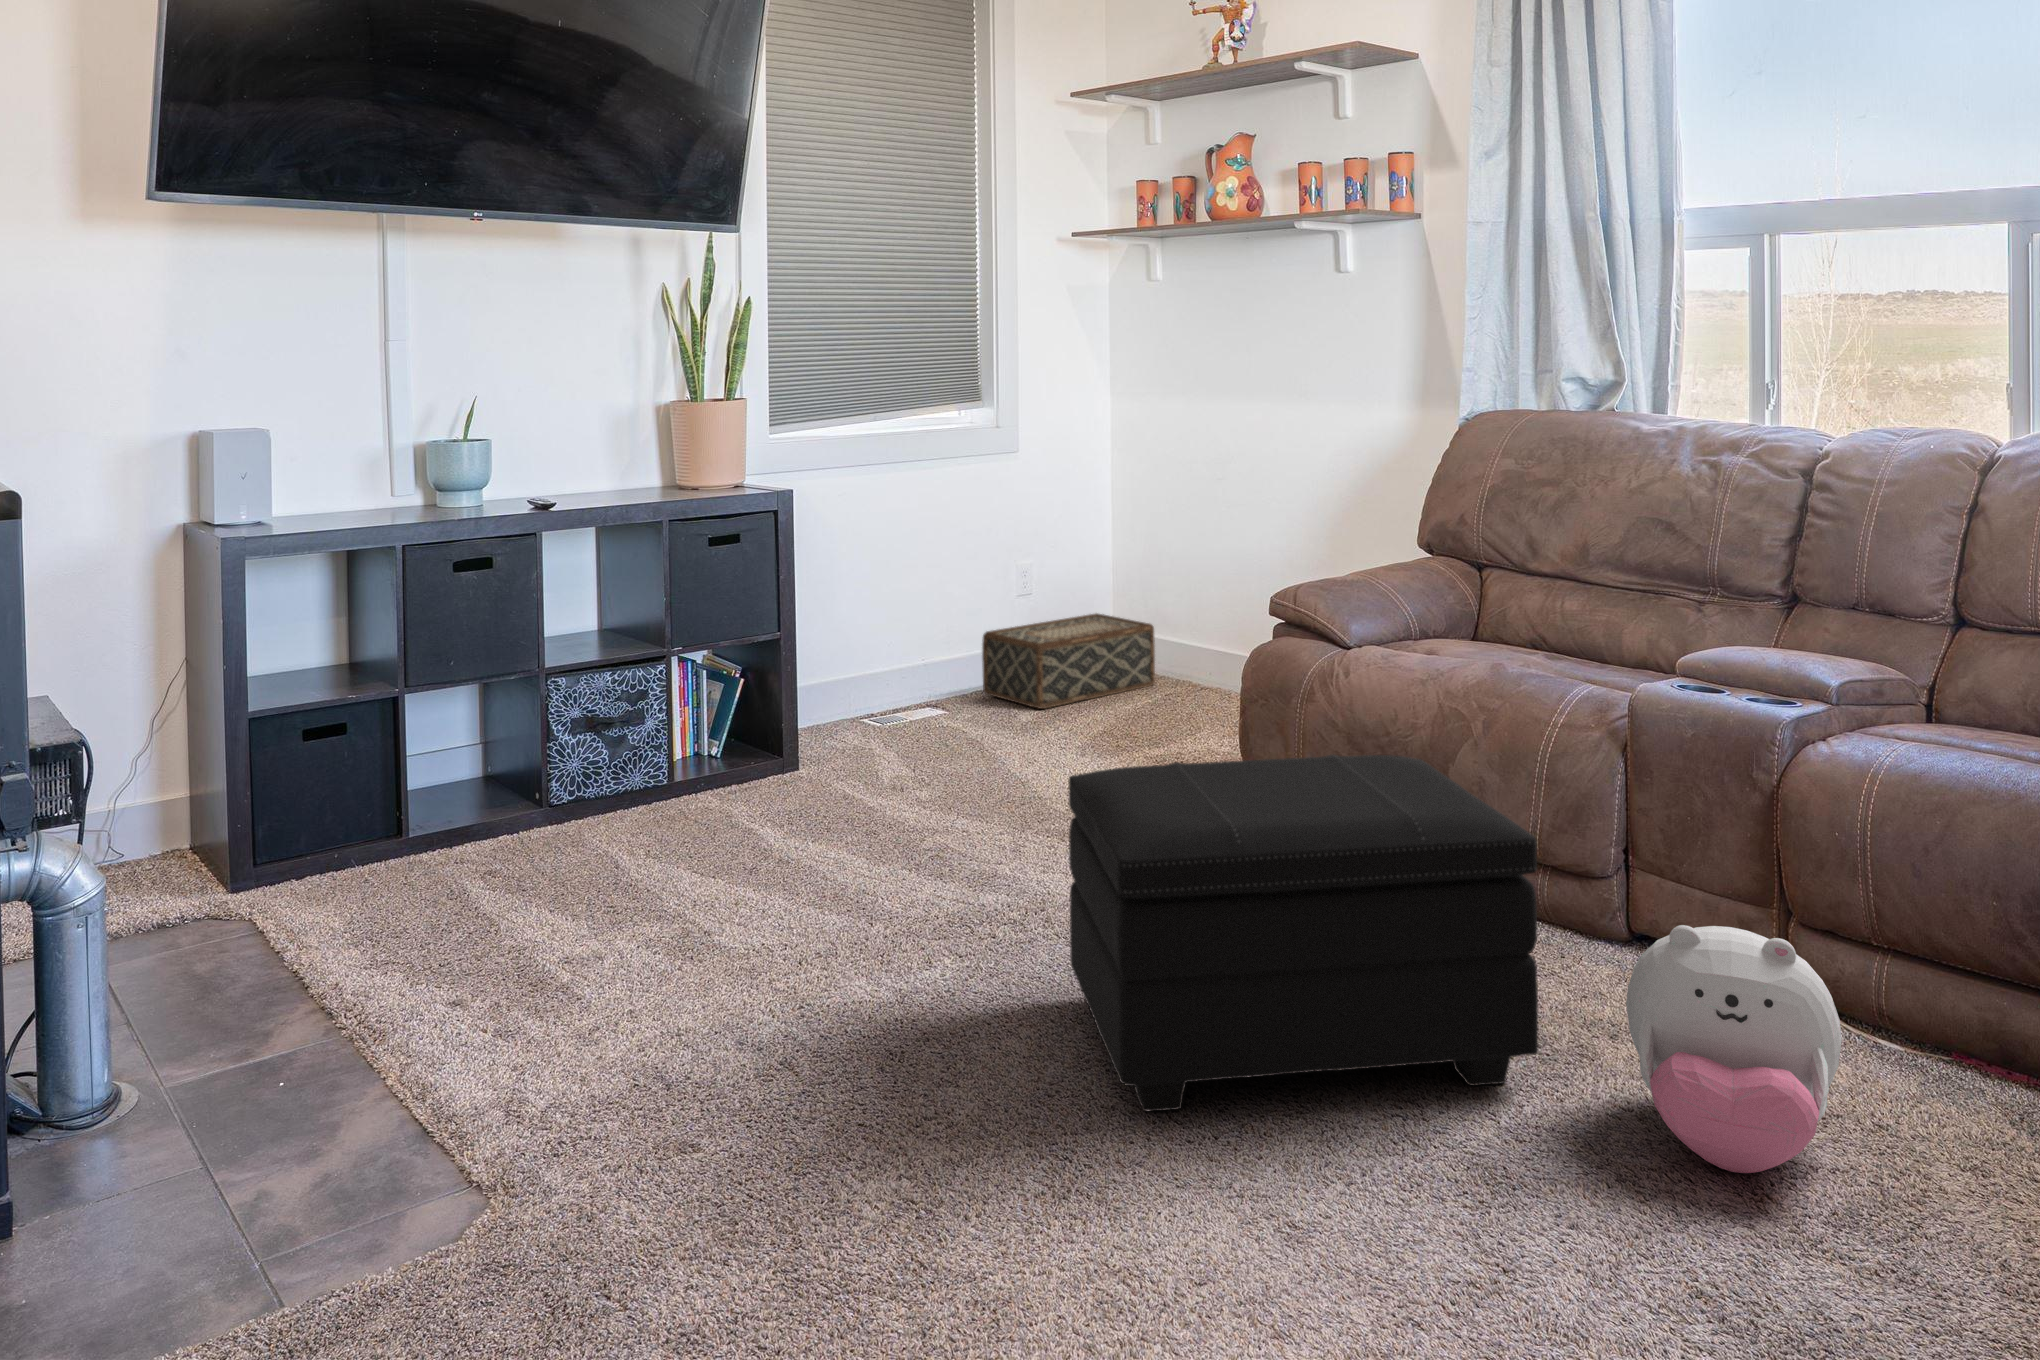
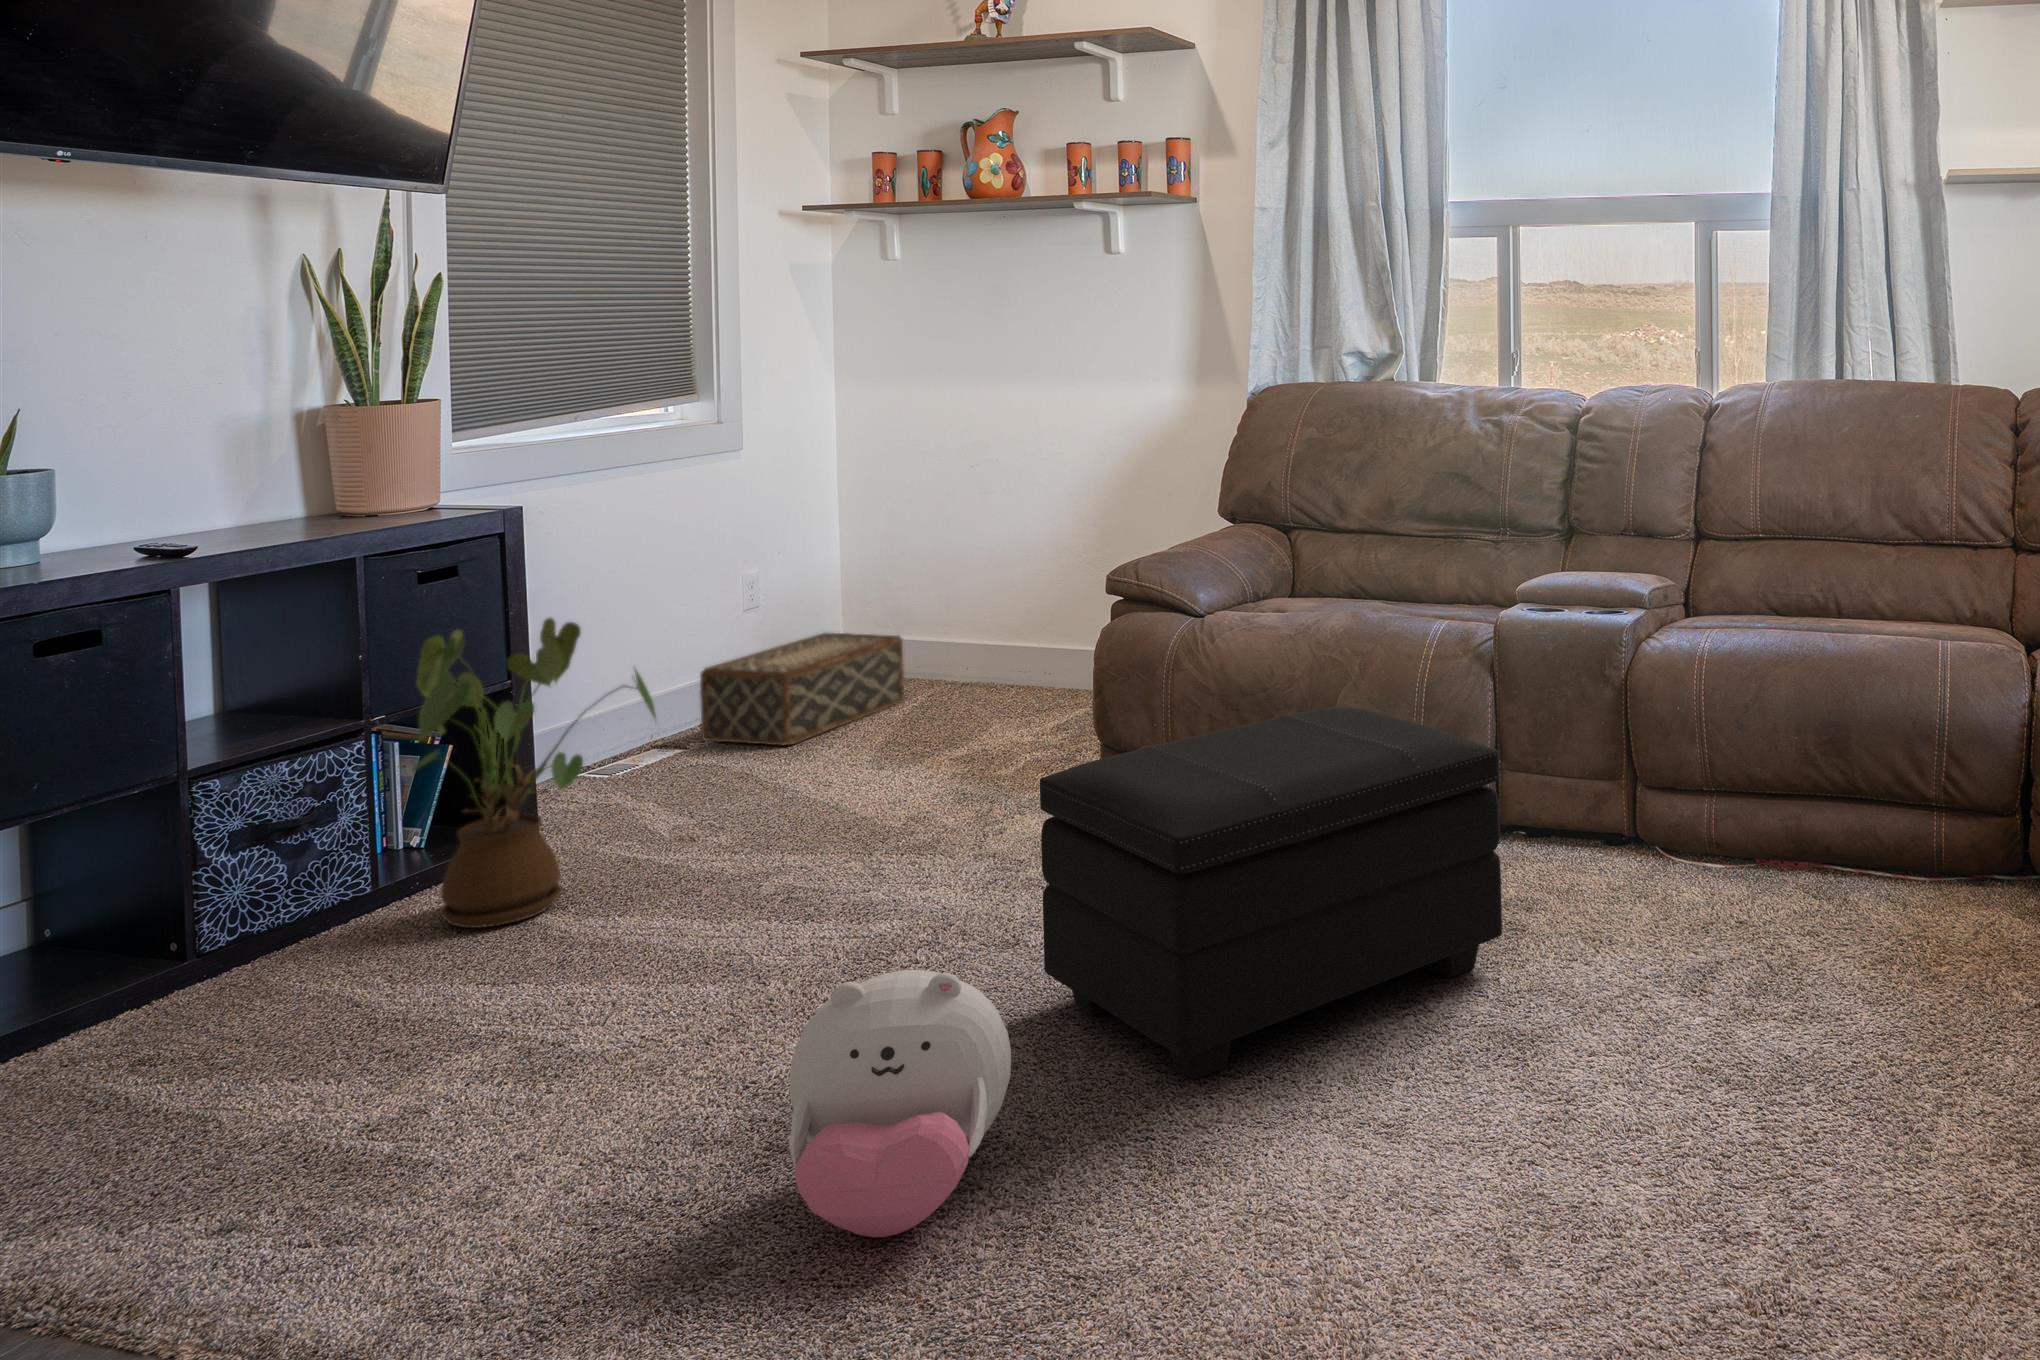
house plant: none [697,573,873,817] -> present [413,618,656,928]
plush toy: present [1626,925,1842,1173] -> present [789,970,1011,1237]

